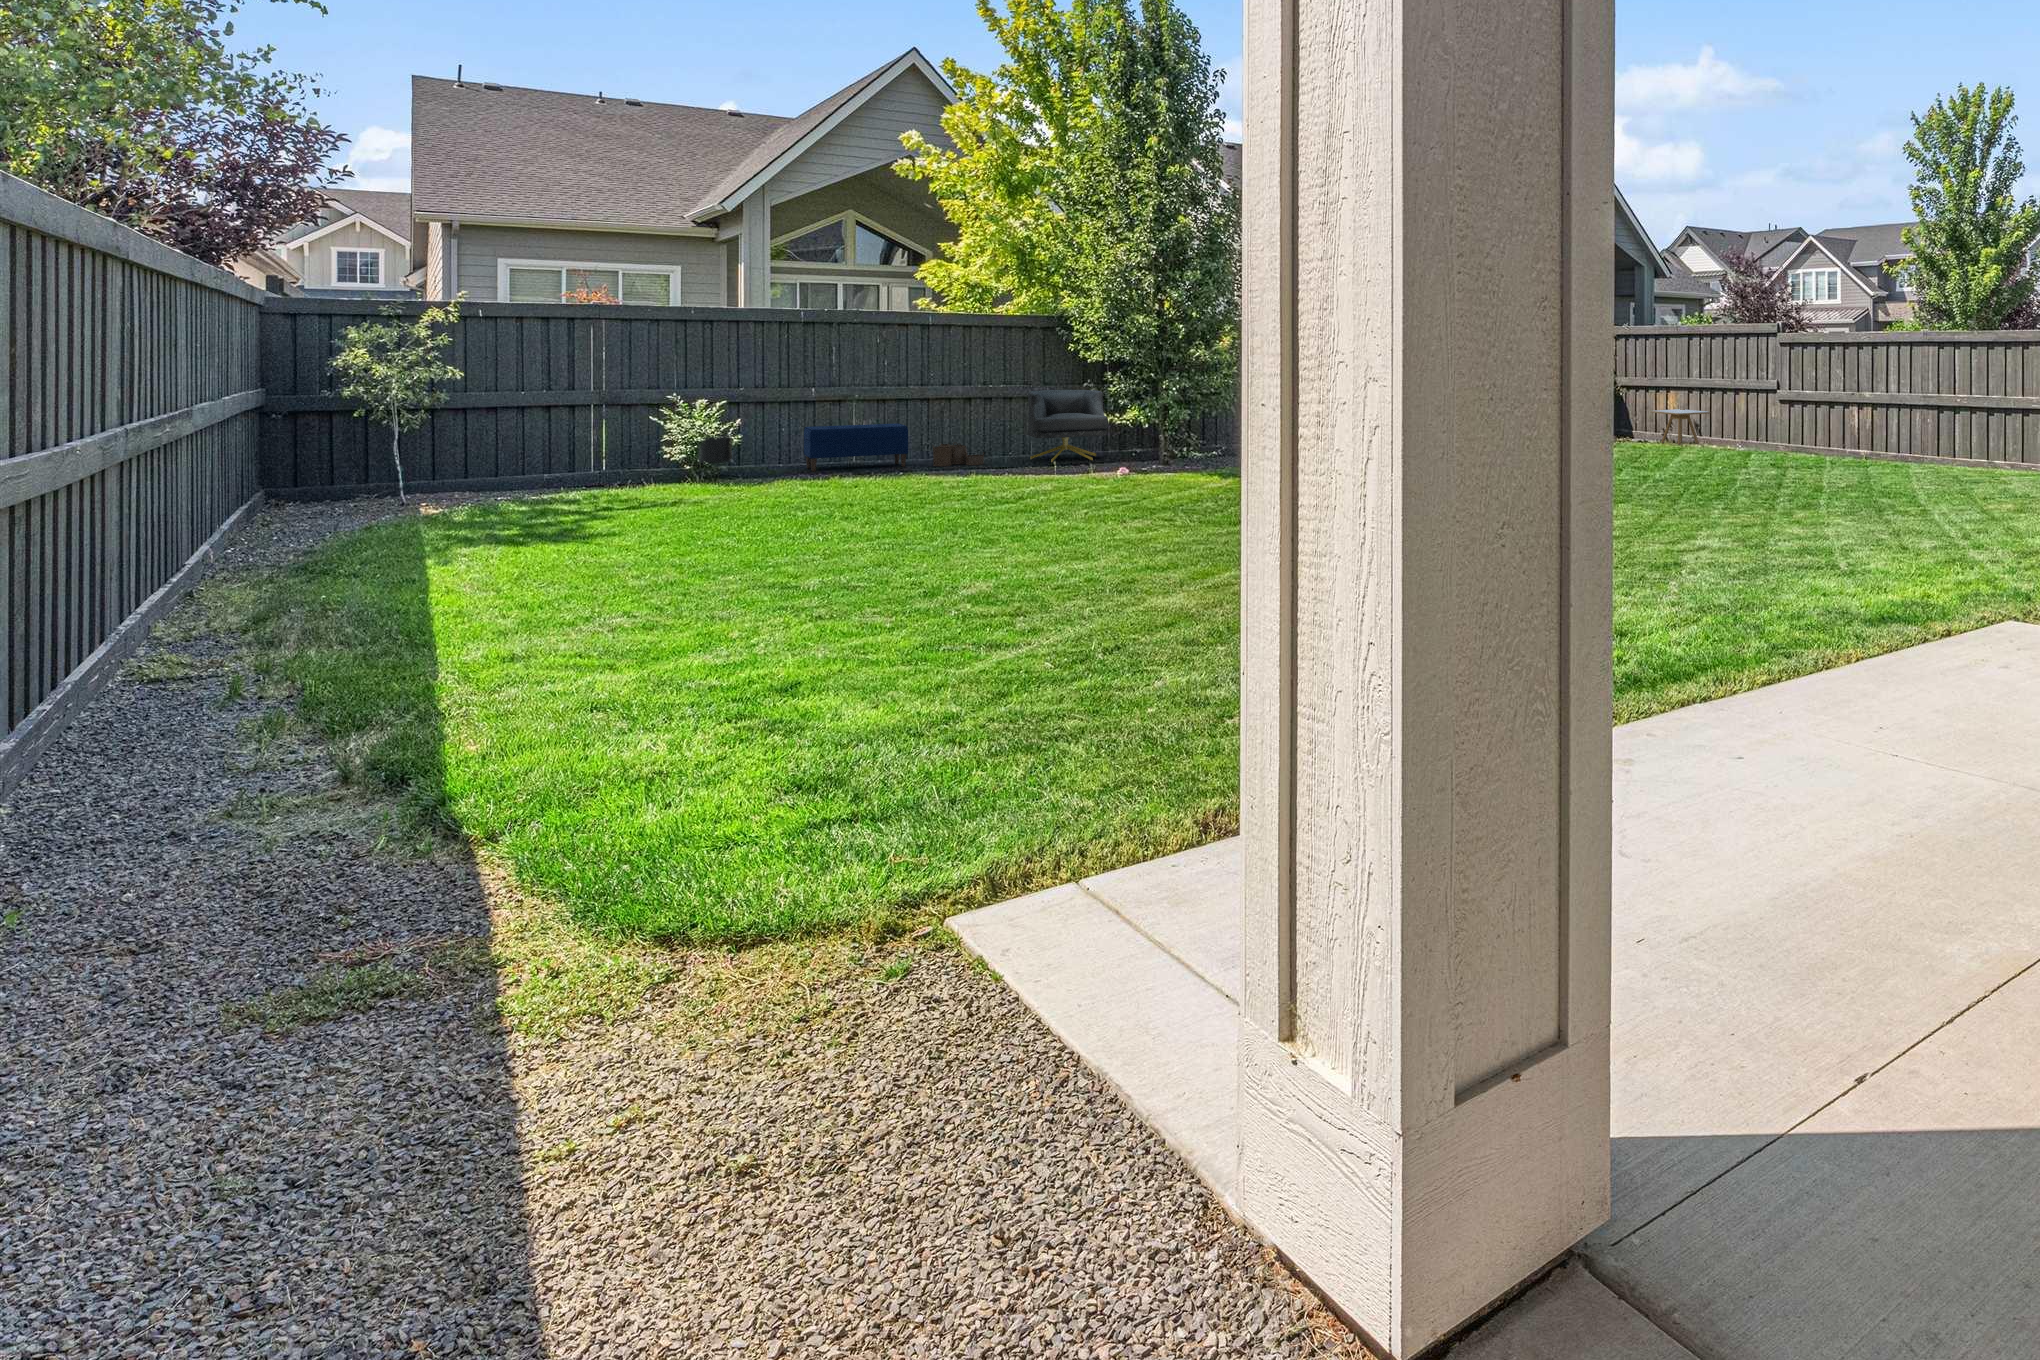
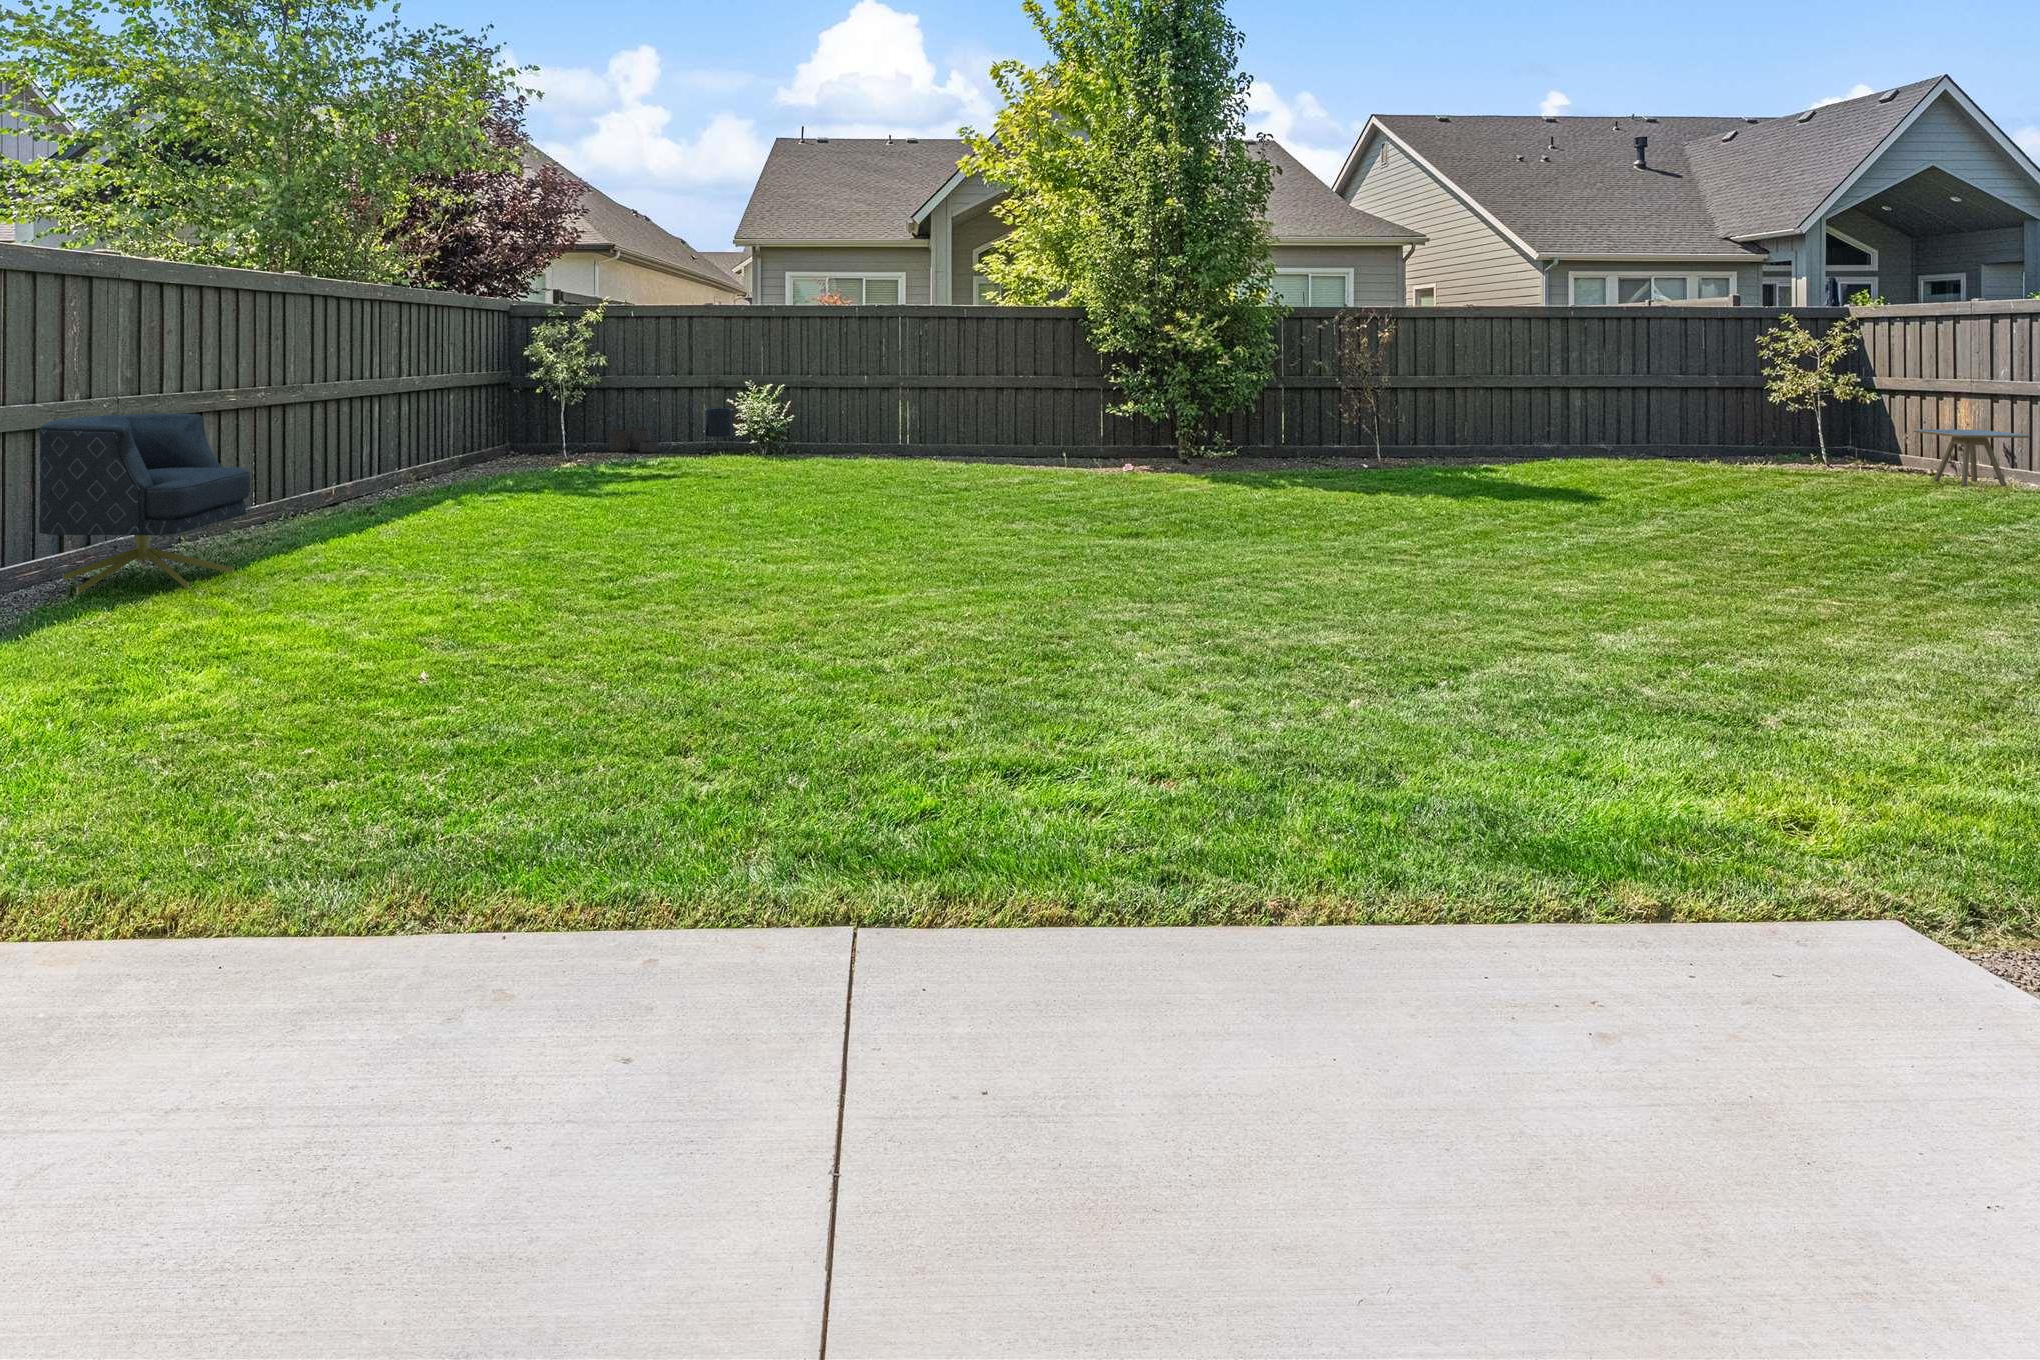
armchair: present [1028,390,1108,462] -> present [39,414,250,595]
bench: present [804,423,908,472] -> none [800,405,896,452]
woven basket: present [933,442,984,466] -> present [609,426,658,452]

